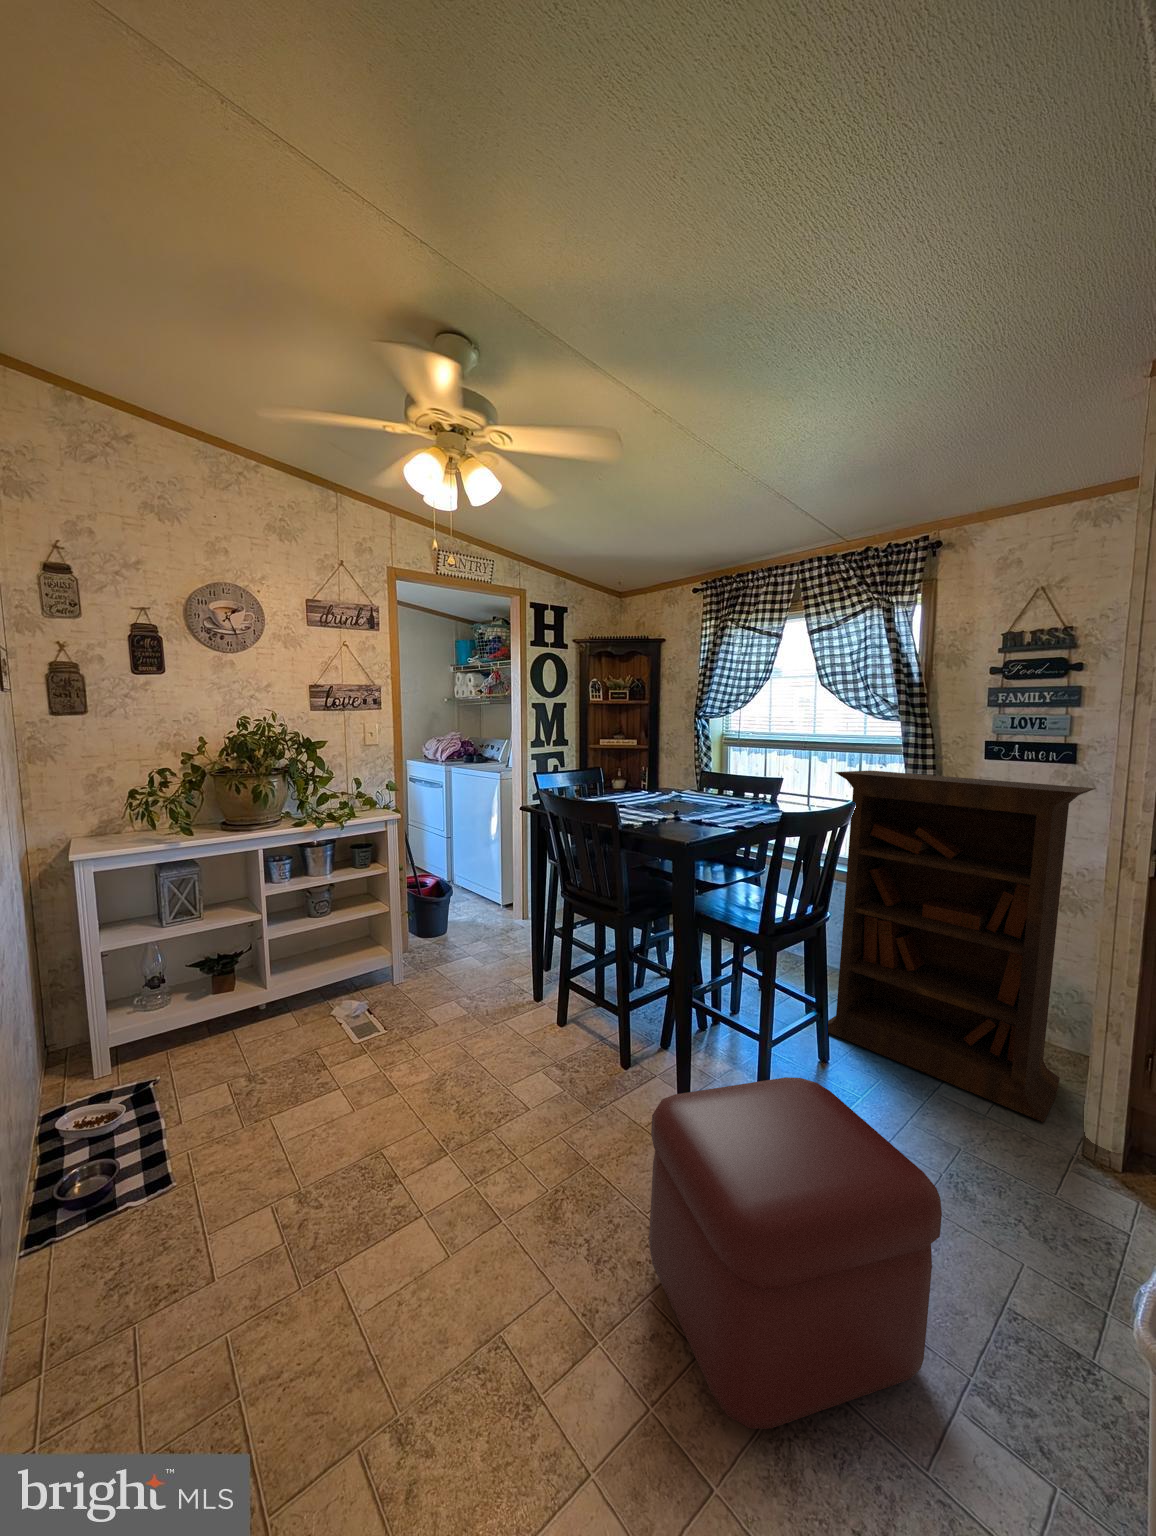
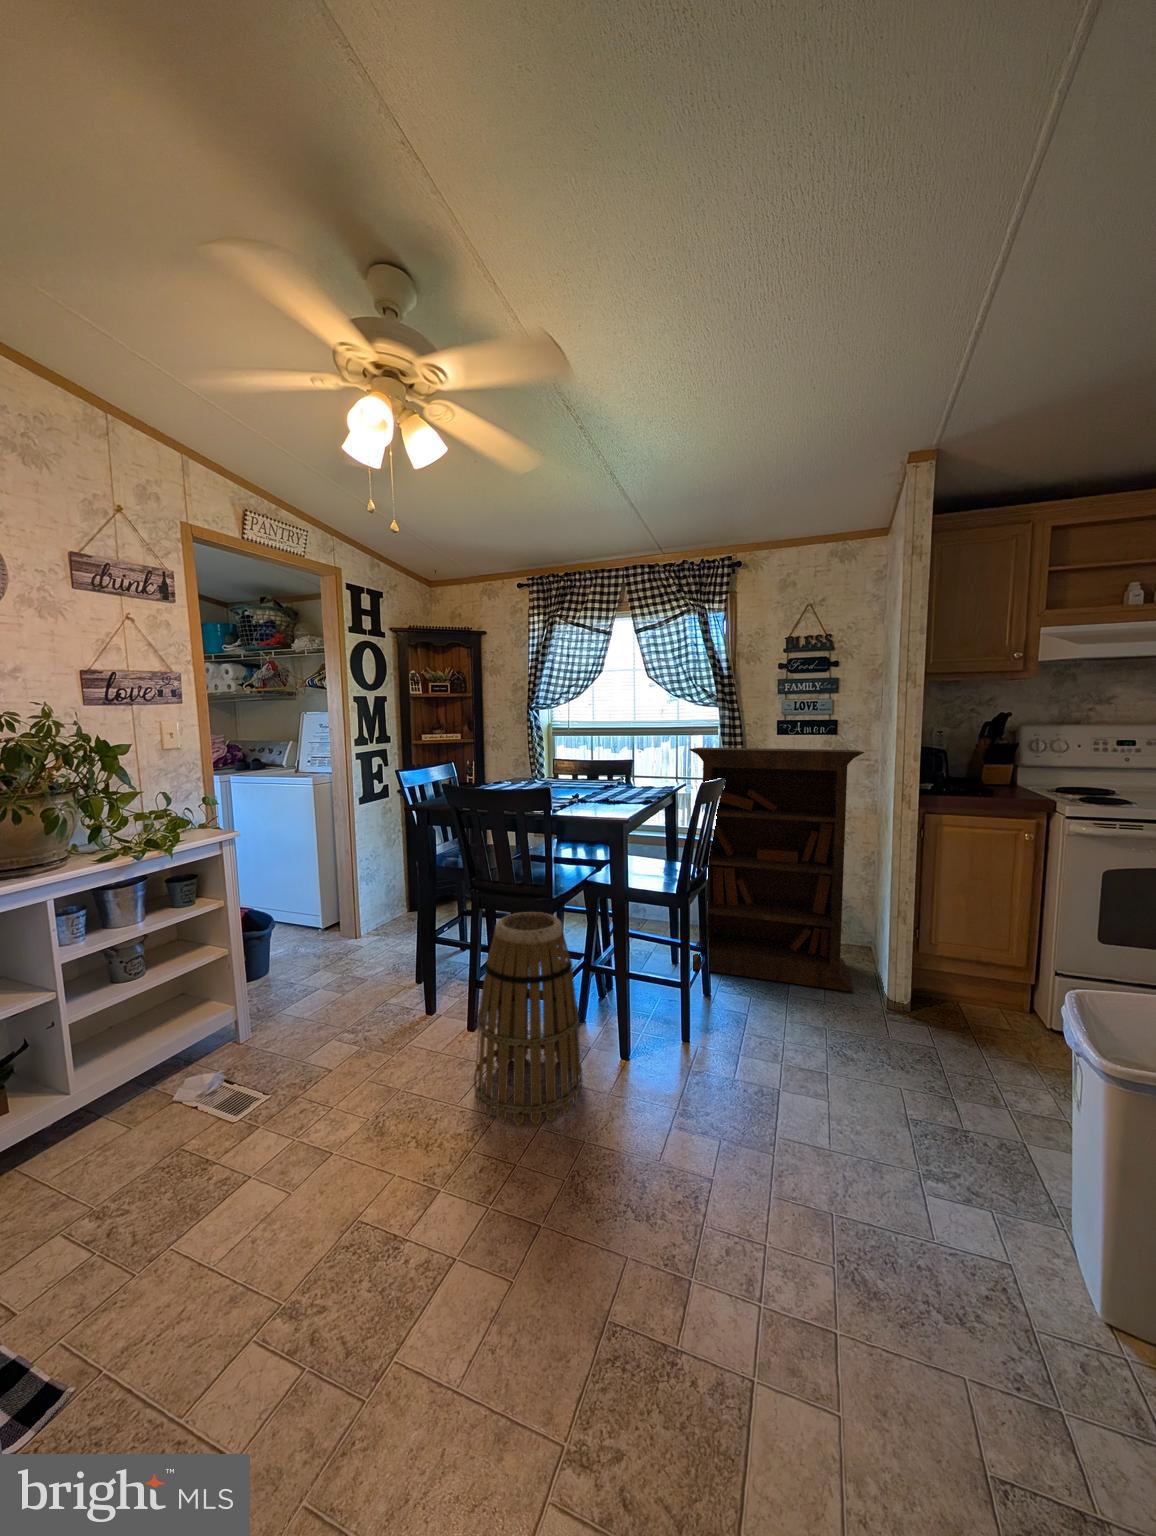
basket: none [519,923,625,1135] -> present [474,912,583,1125]
ottoman: present [649,1077,942,1429] -> none [685,998,909,1275]

